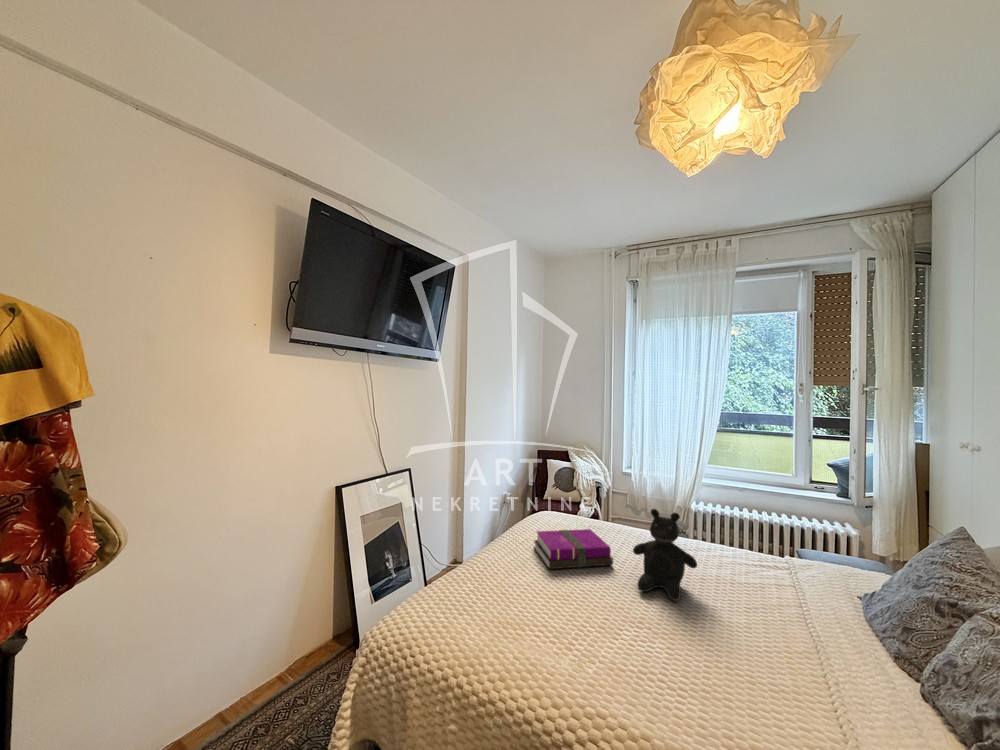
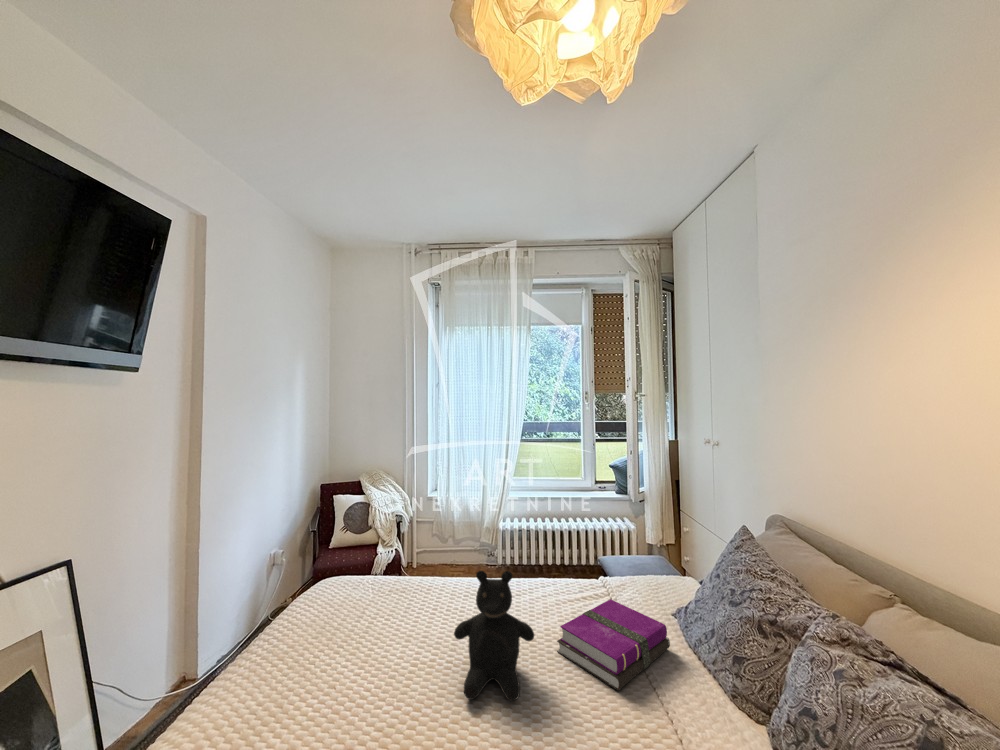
notebook: present [534,529,613,569] -> present [557,599,670,690]

